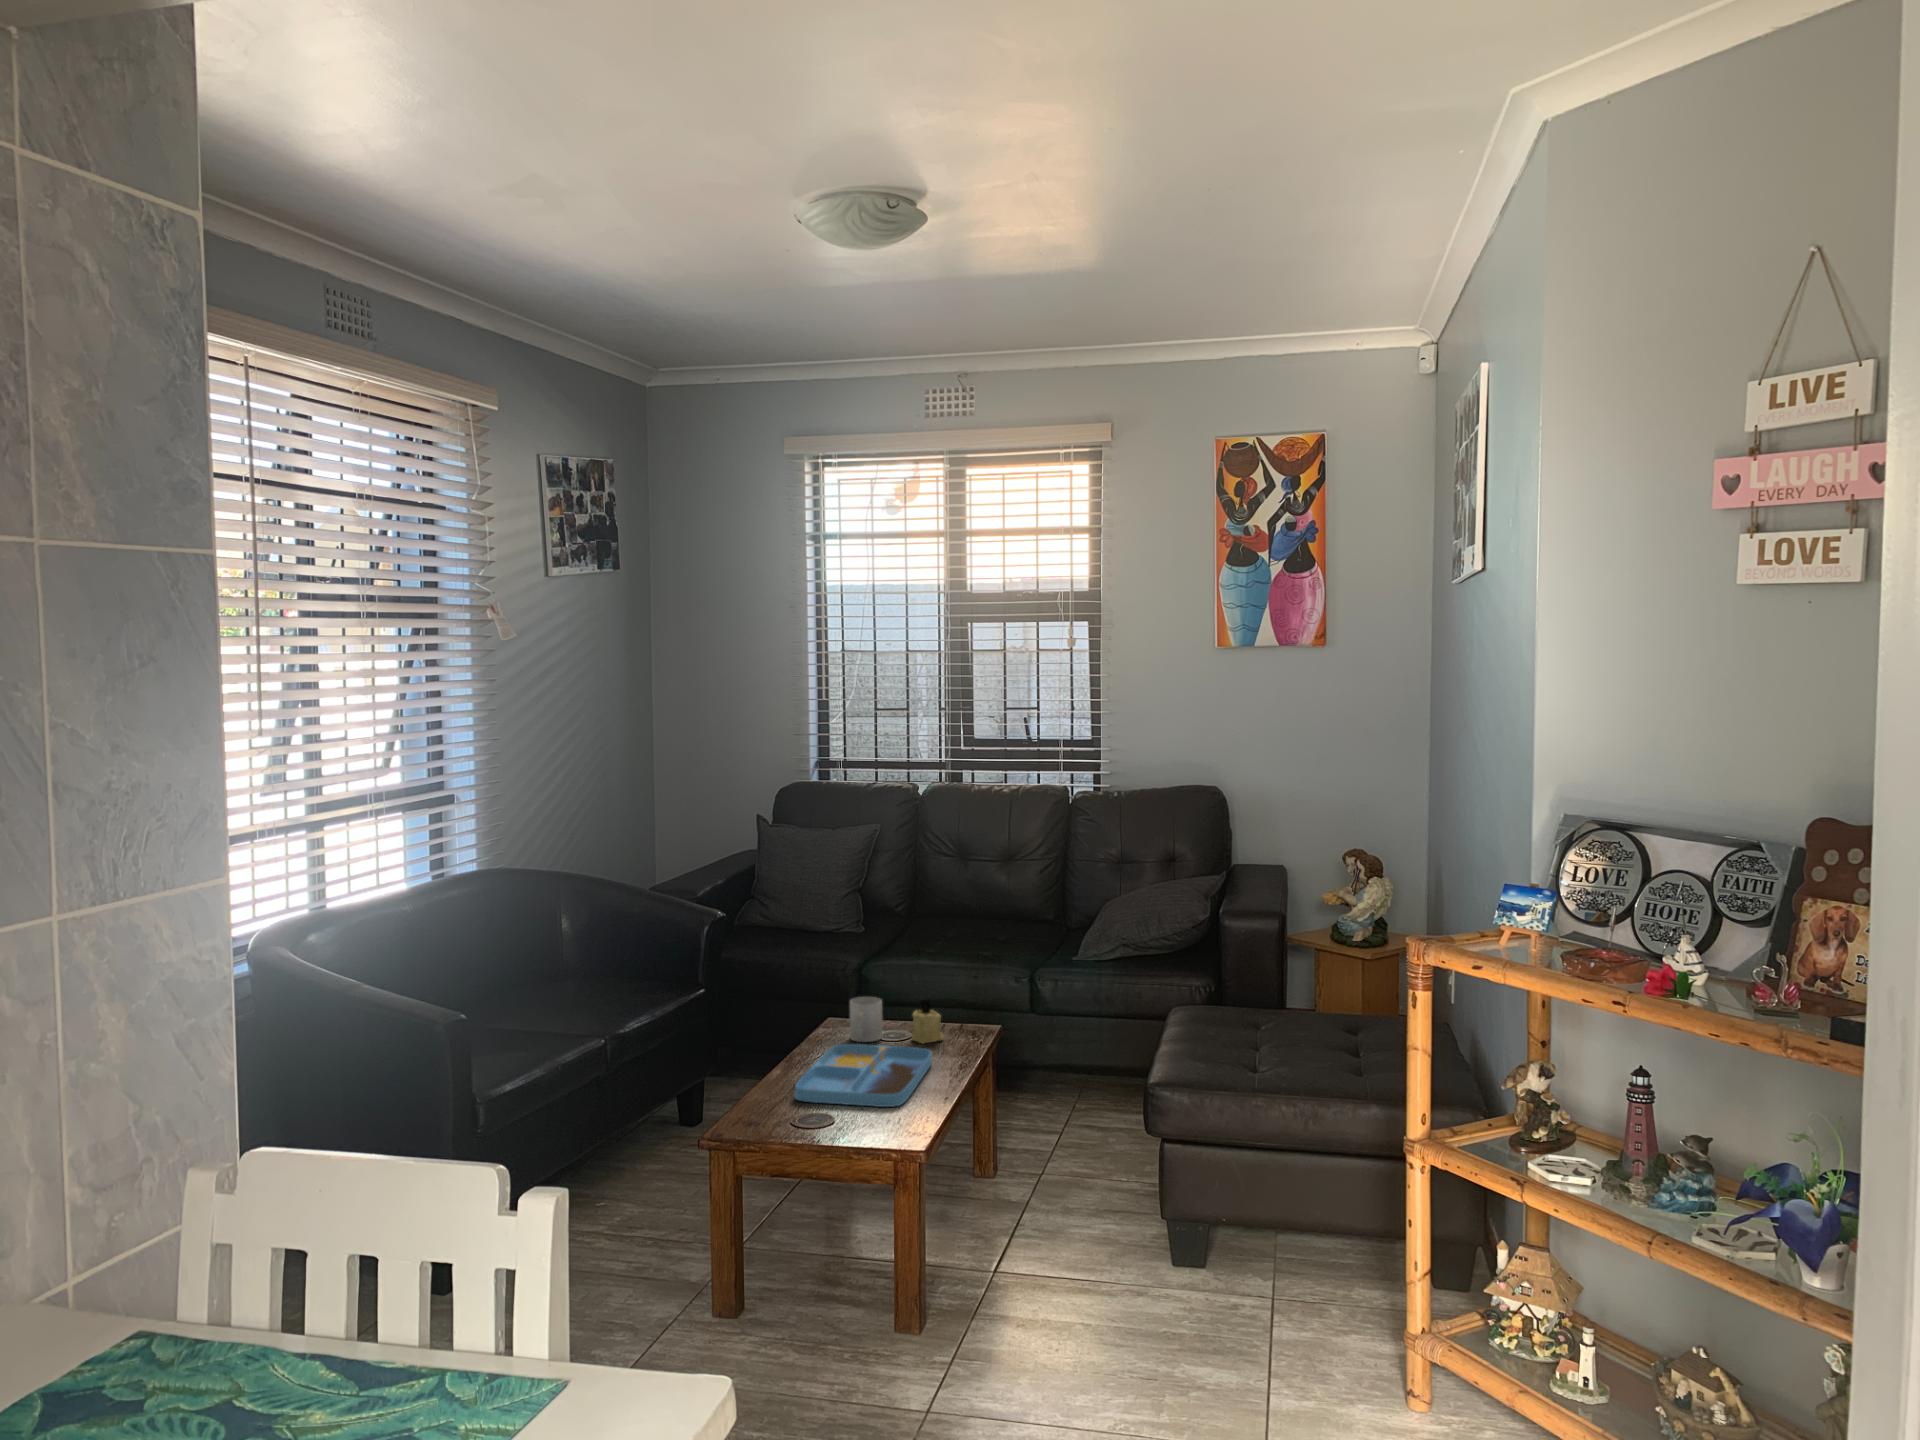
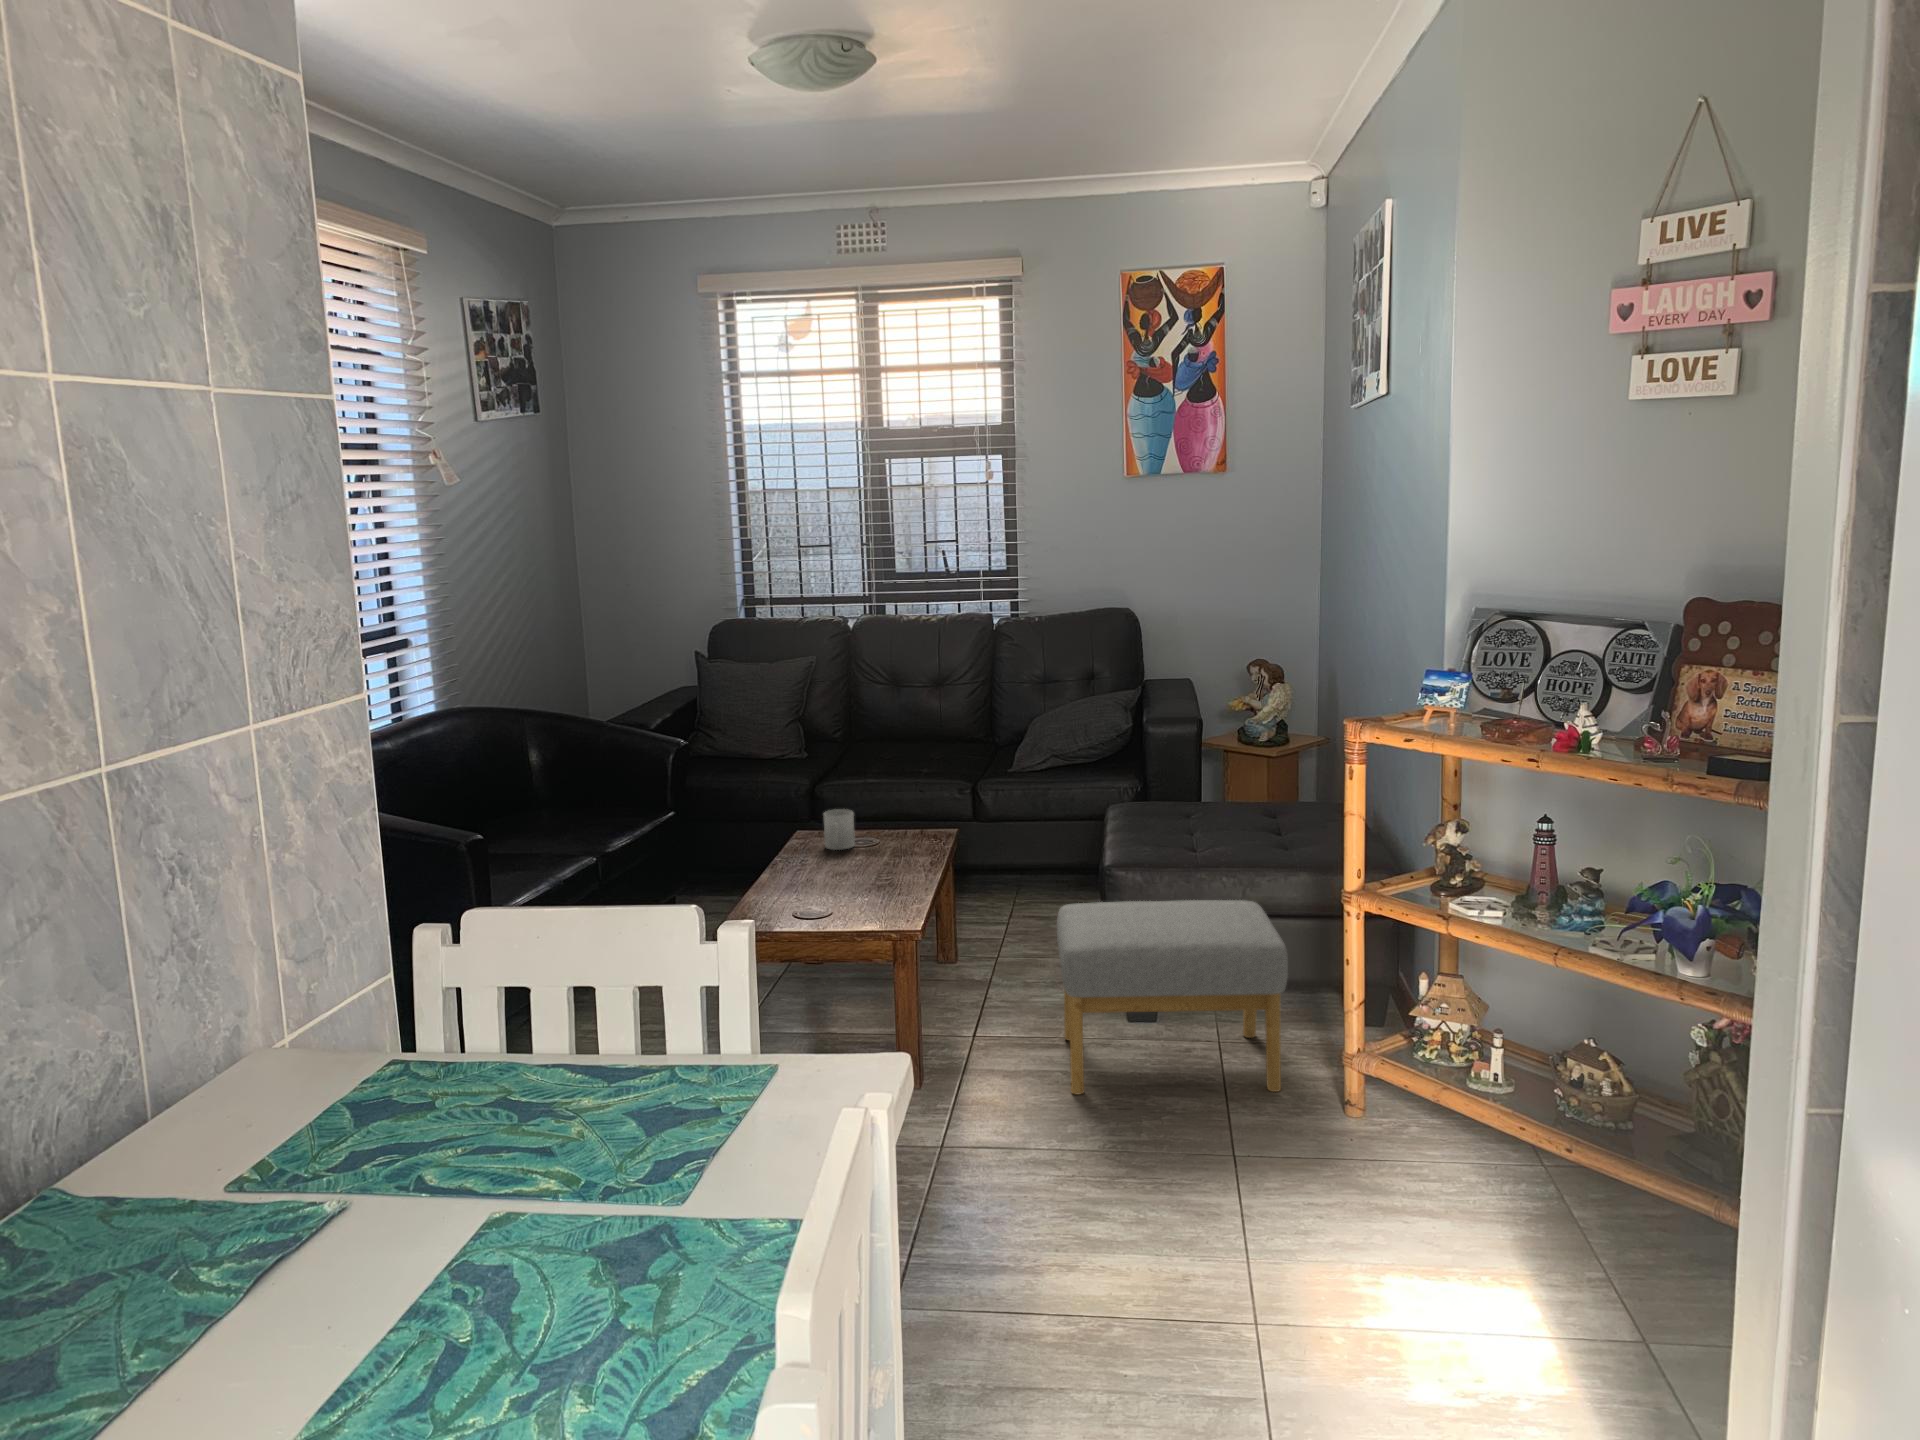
candle: present [912,1000,943,1044] -> none [882,809,911,848]
tray: present [795,1044,932,1107] -> none [792,850,908,900]
footstool: none [1079,1125,1341,1372] -> present [1057,900,1288,1094]

